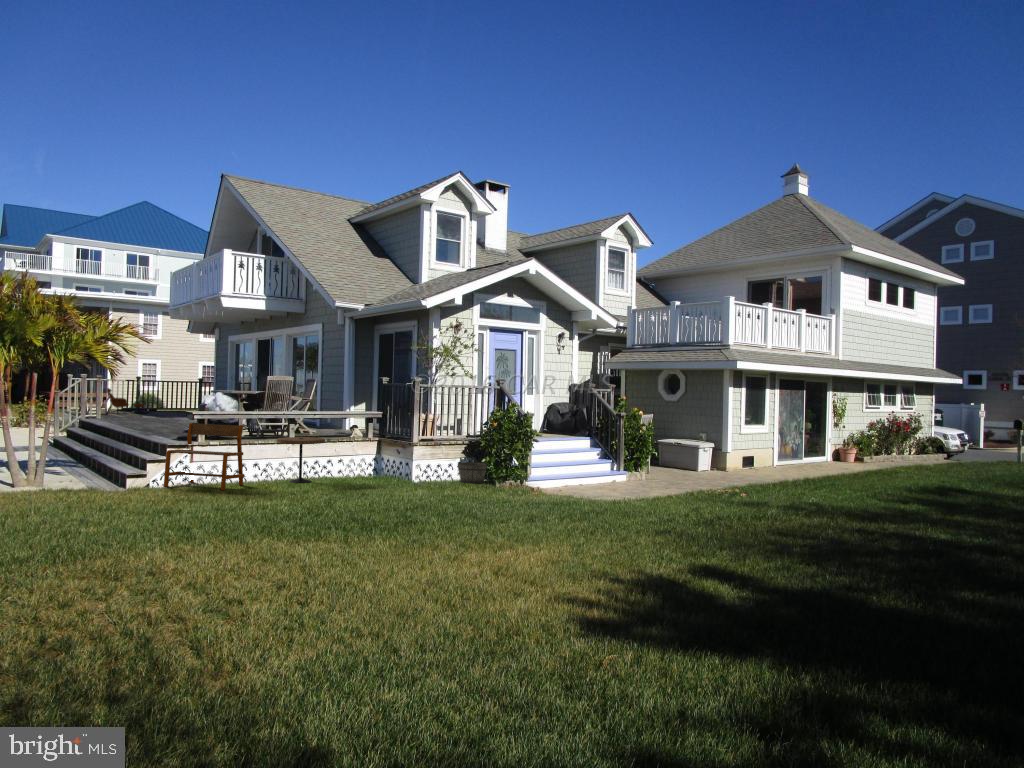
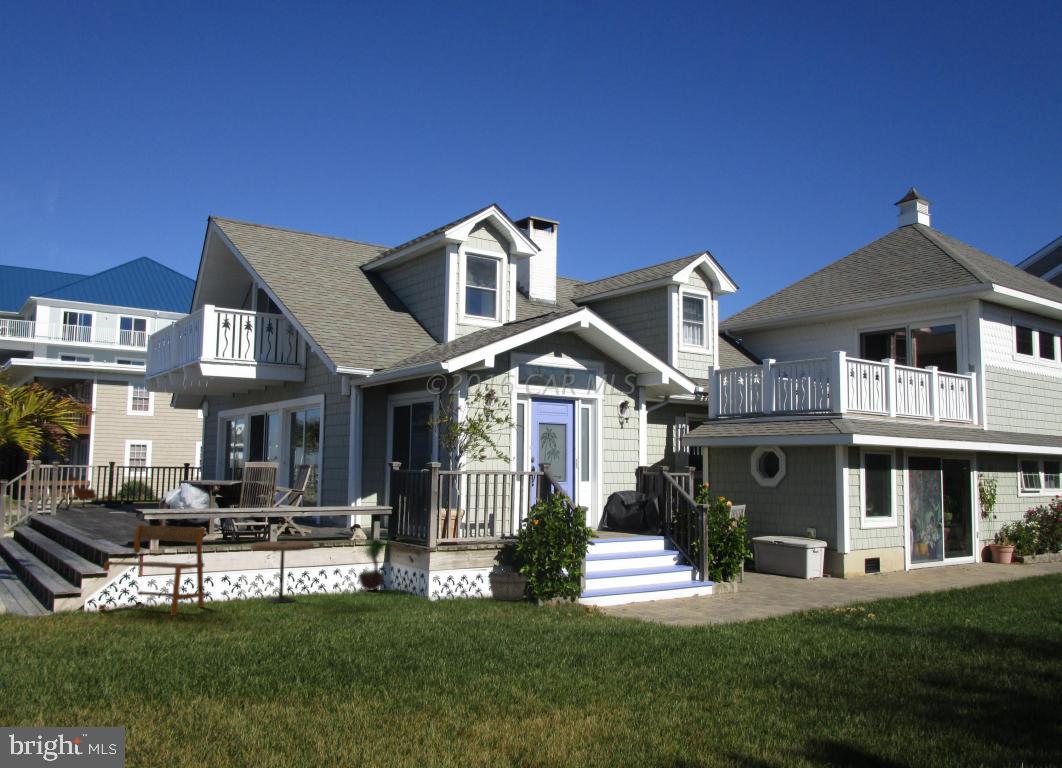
potted tree: none [357,431,384,476] -> present [359,538,389,591]

